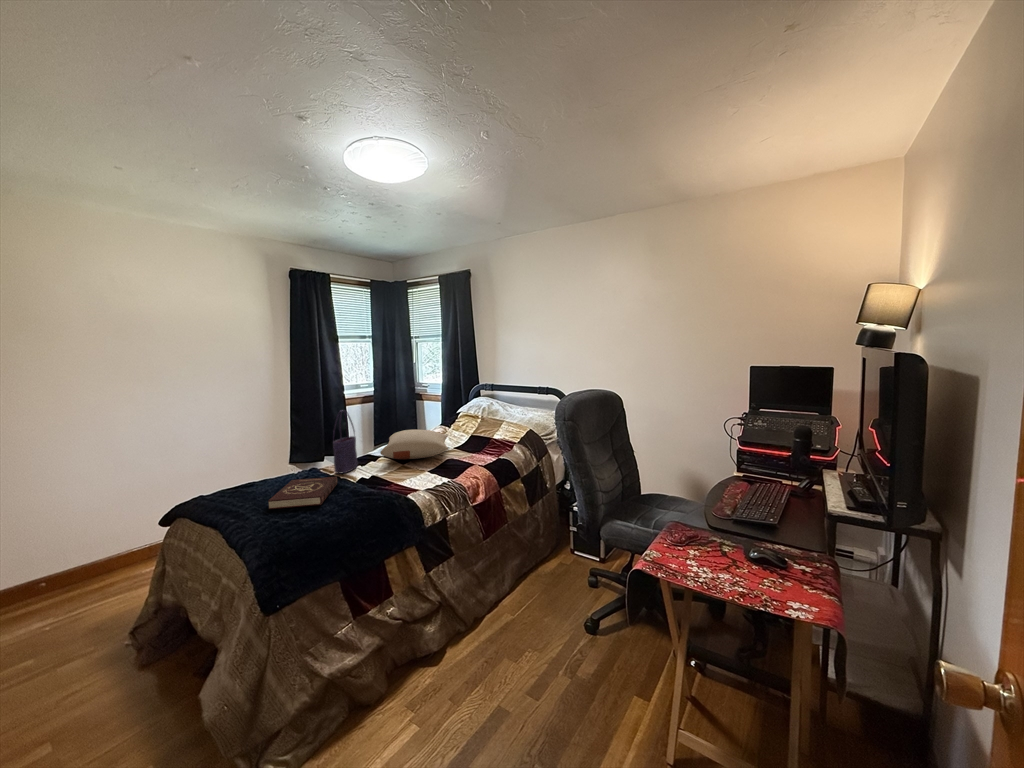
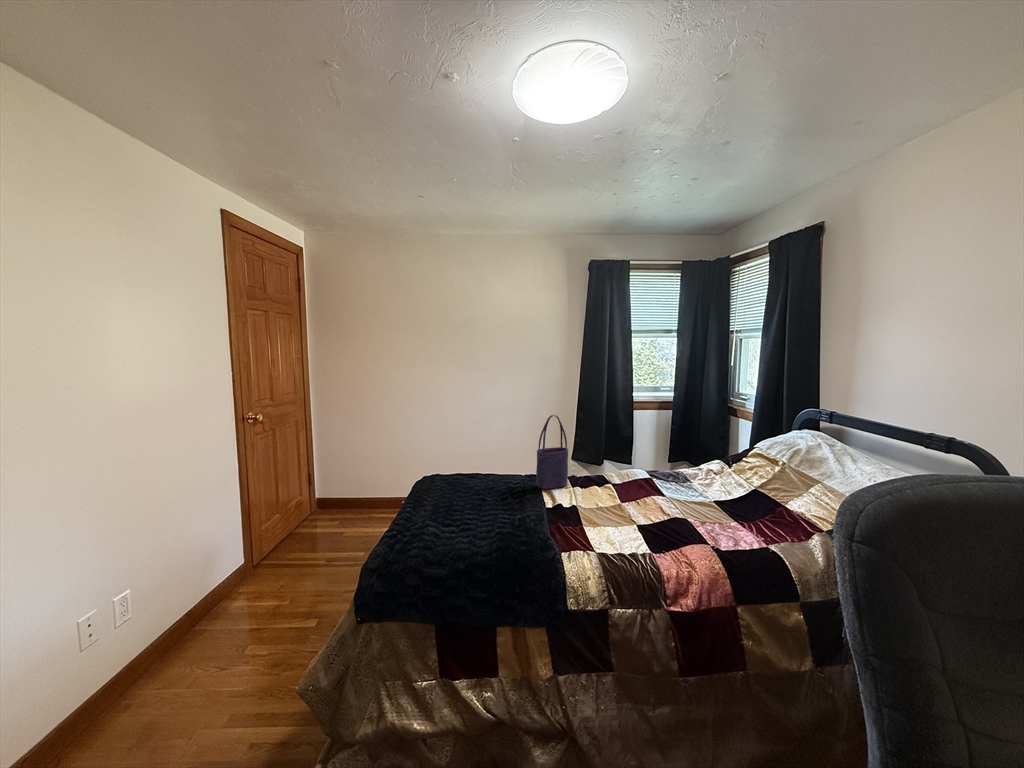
pillow: present [380,429,448,459] -> none [589,455,709,503]
book: present [268,477,337,509] -> none [434,480,519,520]

